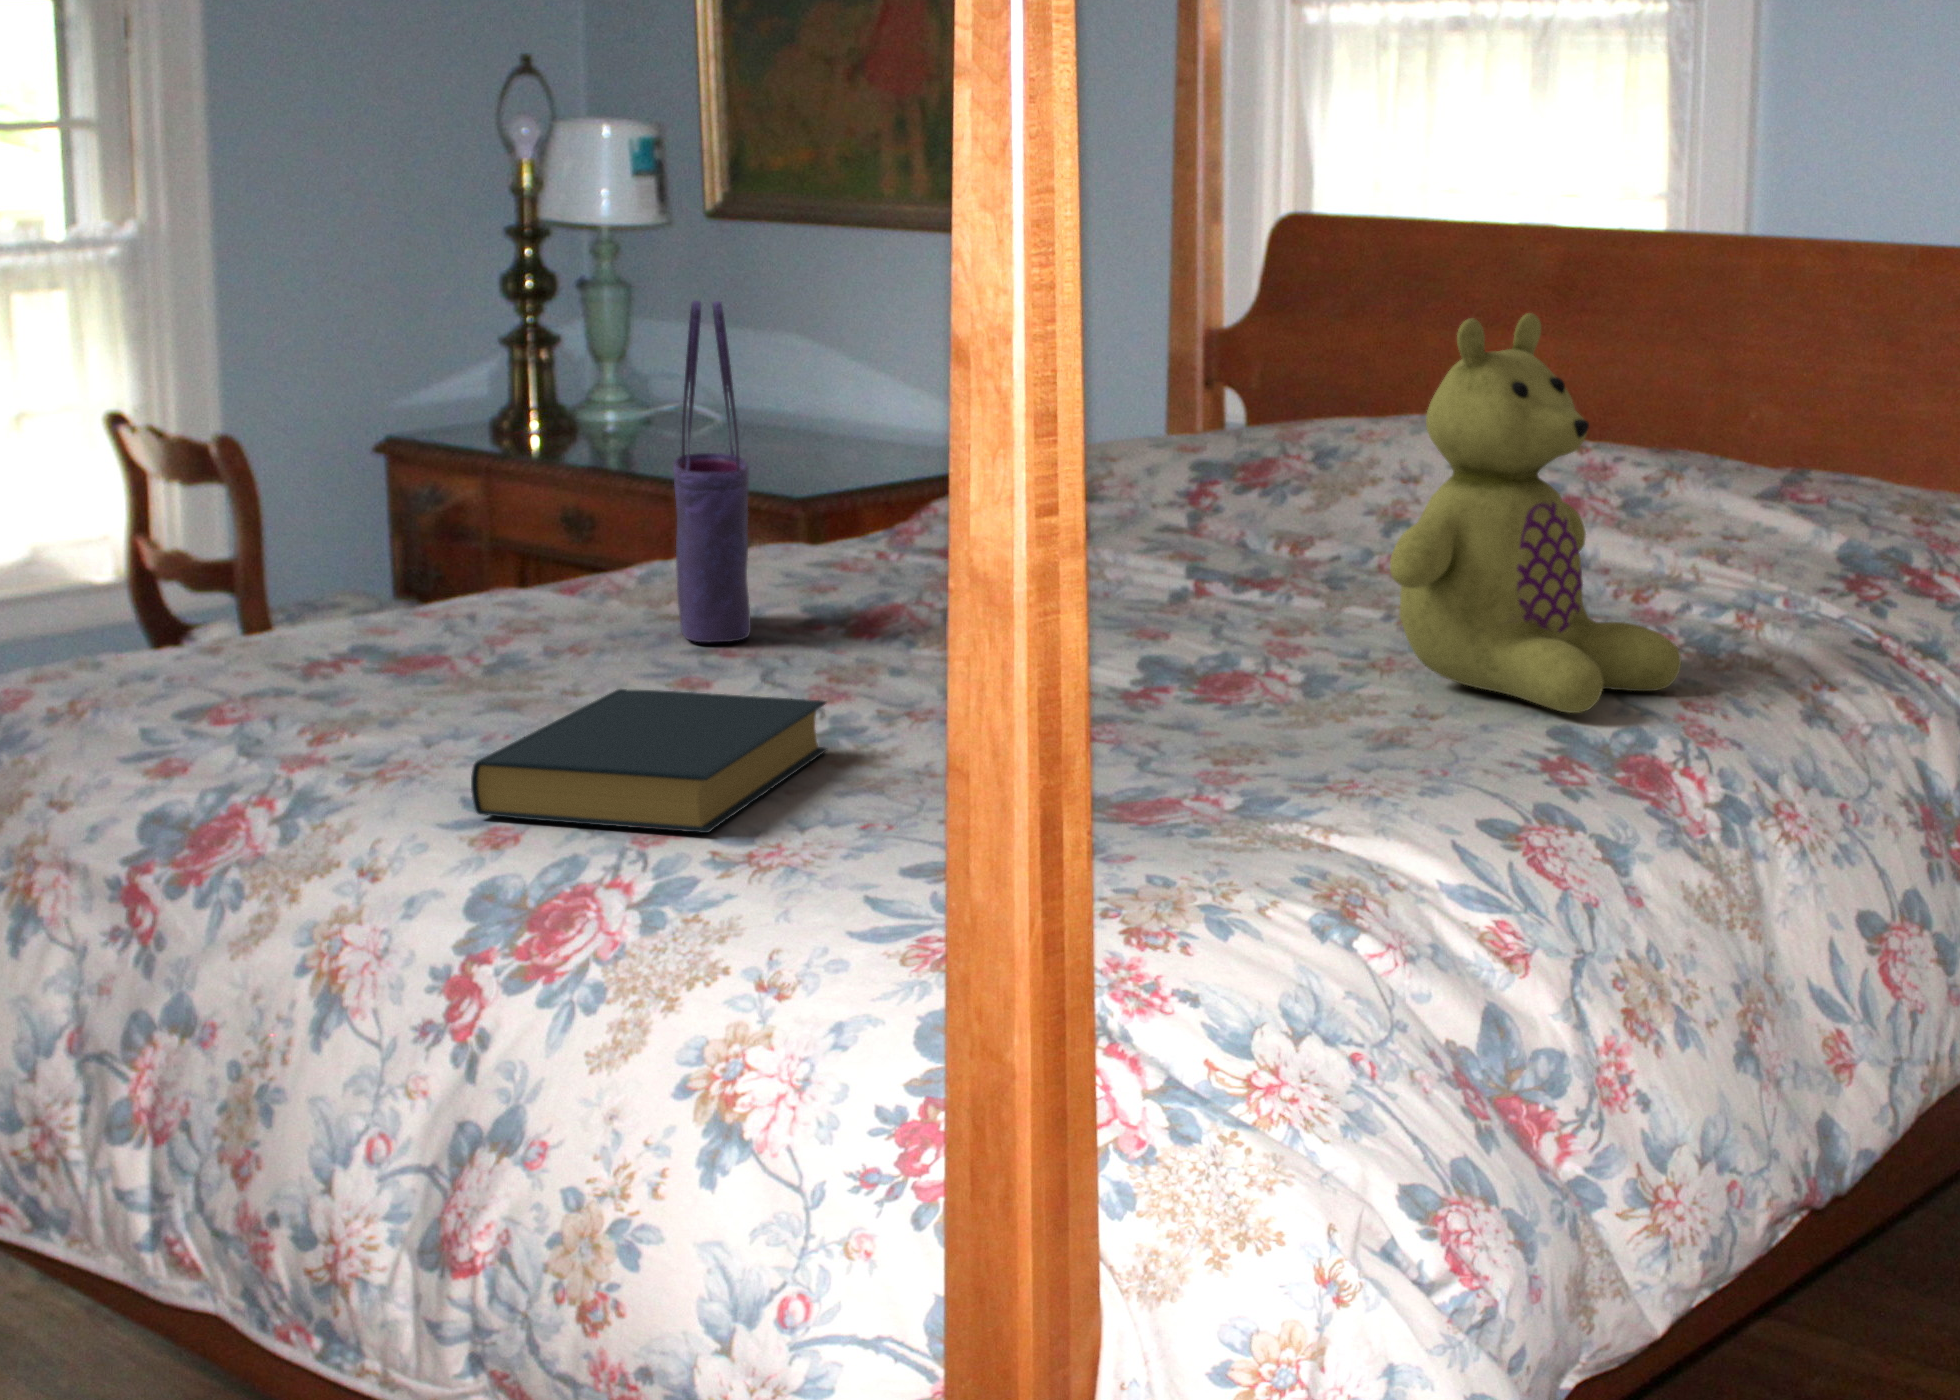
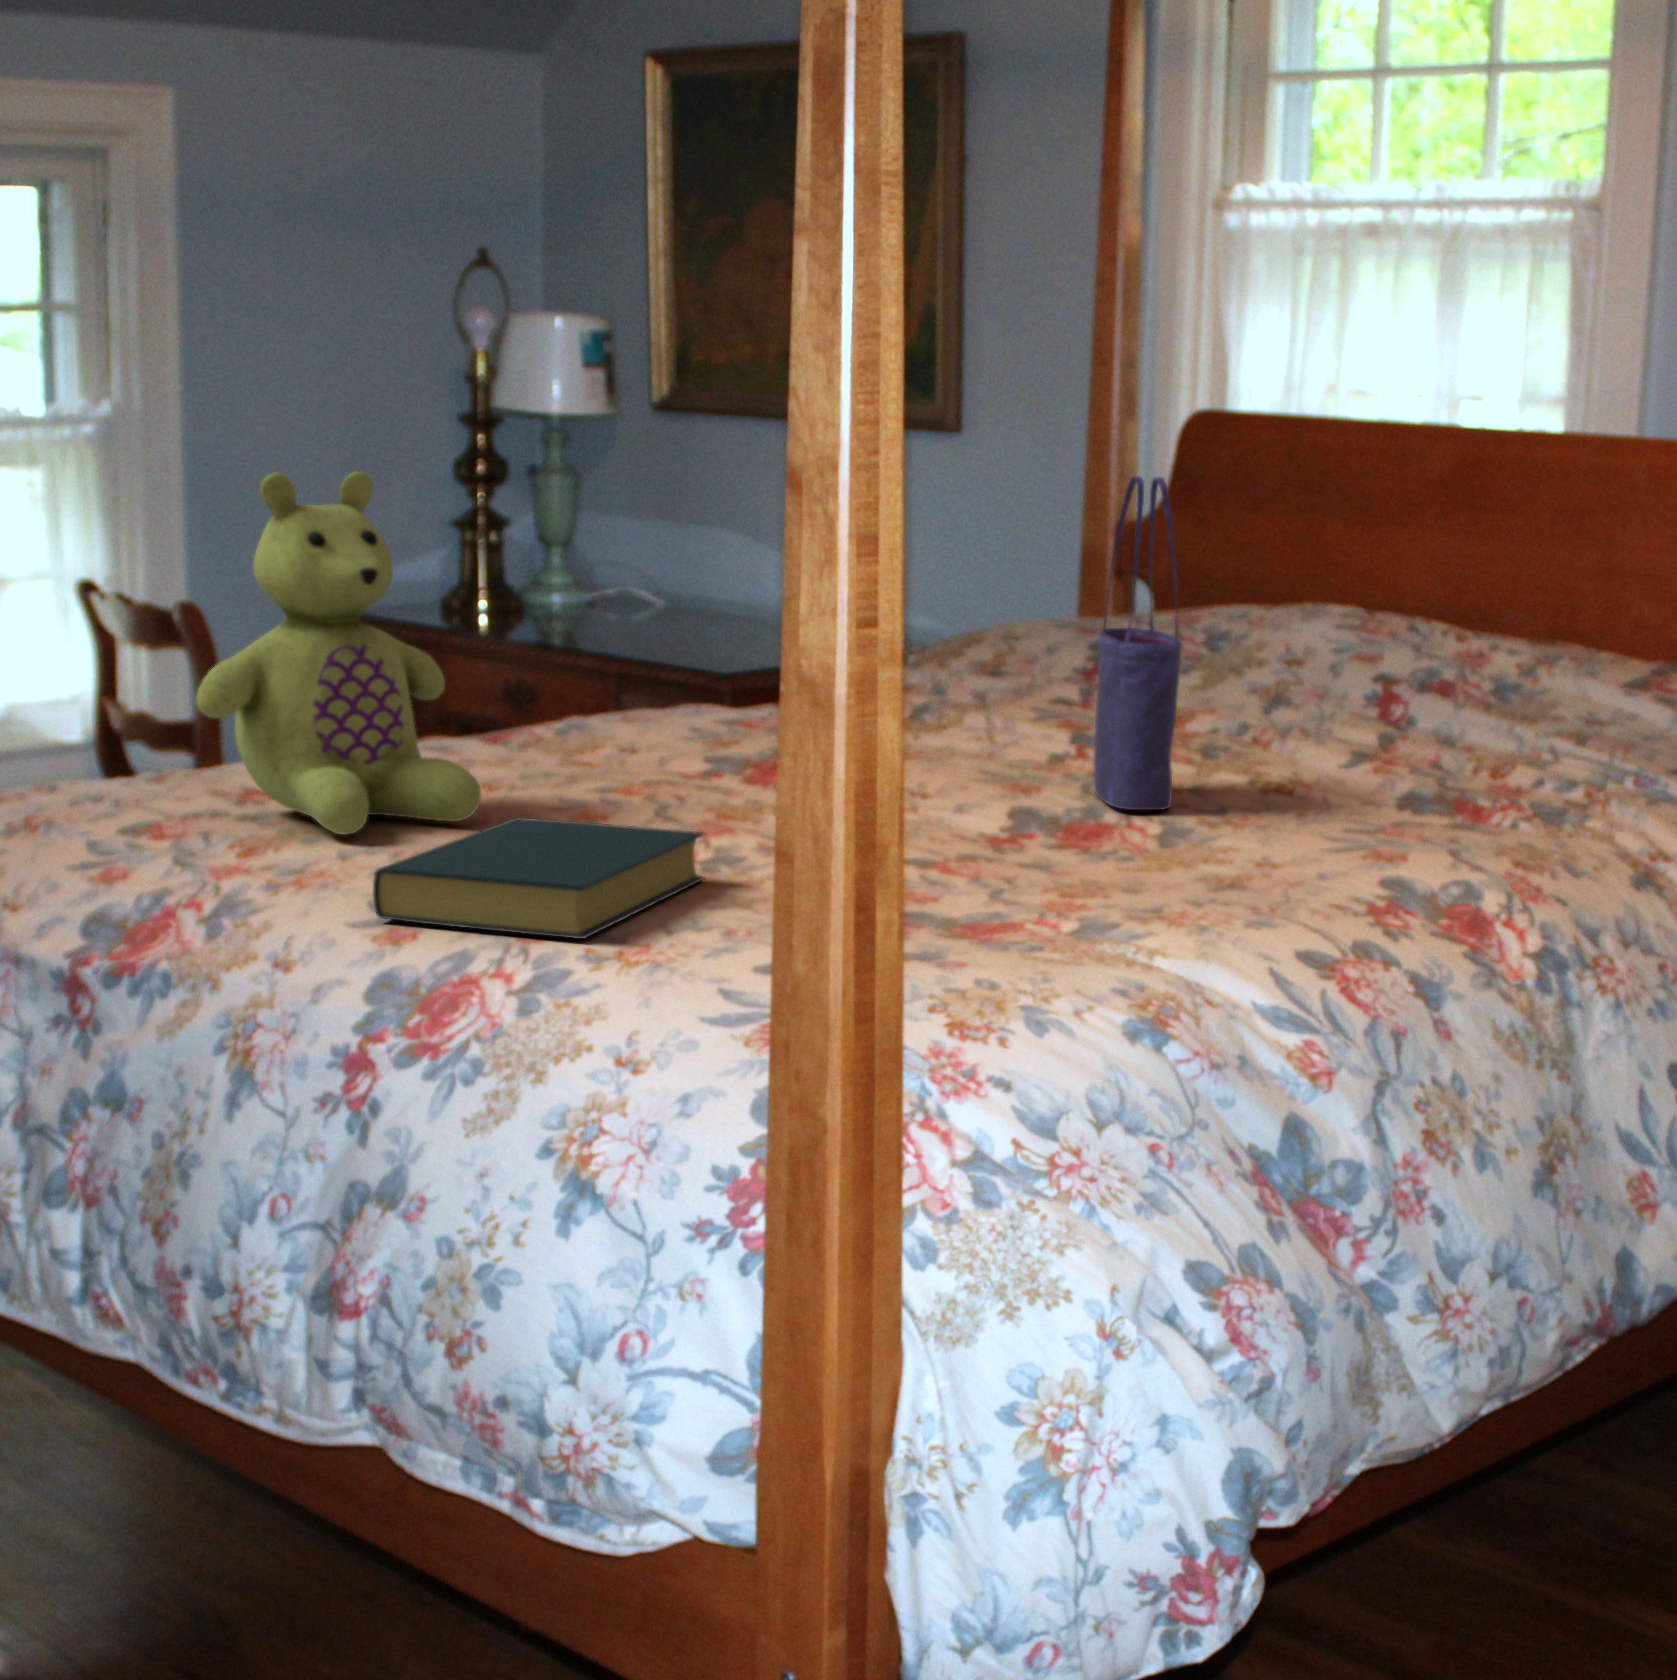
tote bag: present [673,300,751,642] -> present [1093,476,1182,810]
stuffed bear: present [1390,313,1681,713] -> present [196,471,481,835]

